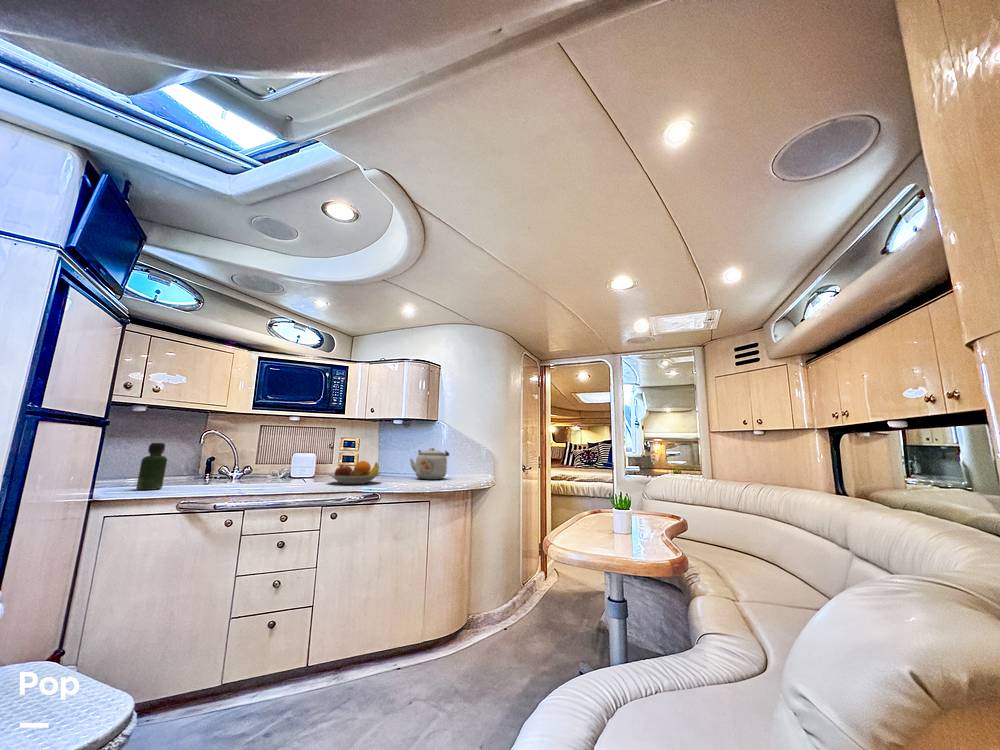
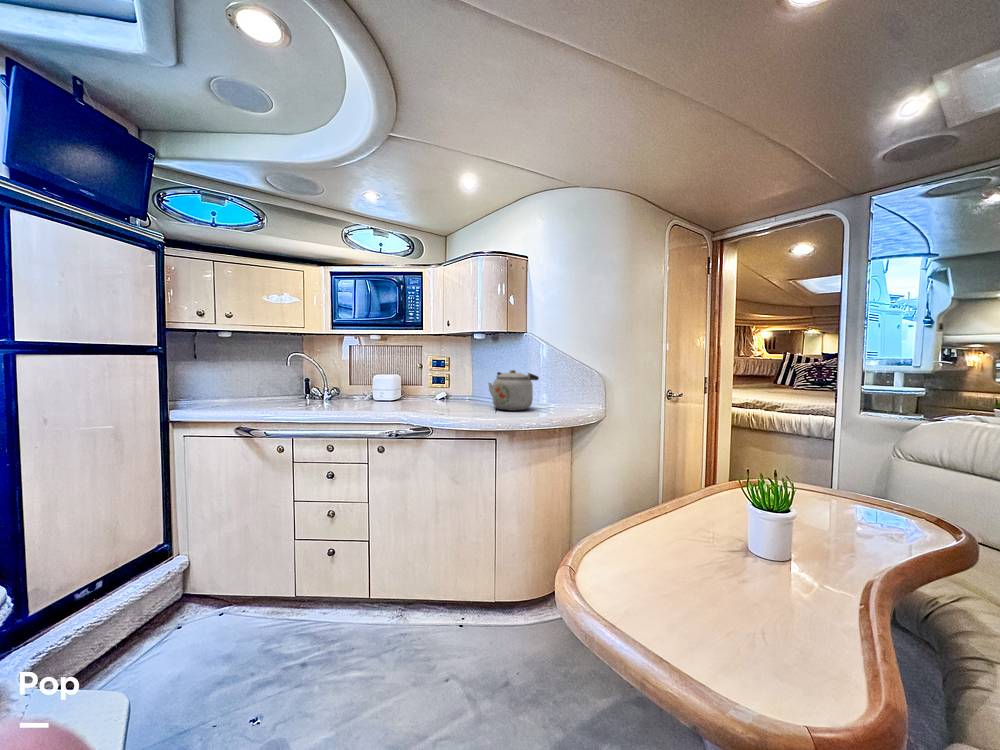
bottle: present [136,443,167,490] -> none [206,369,230,414]
fruit bowl: present [328,461,381,484] -> none [378,387,439,415]

